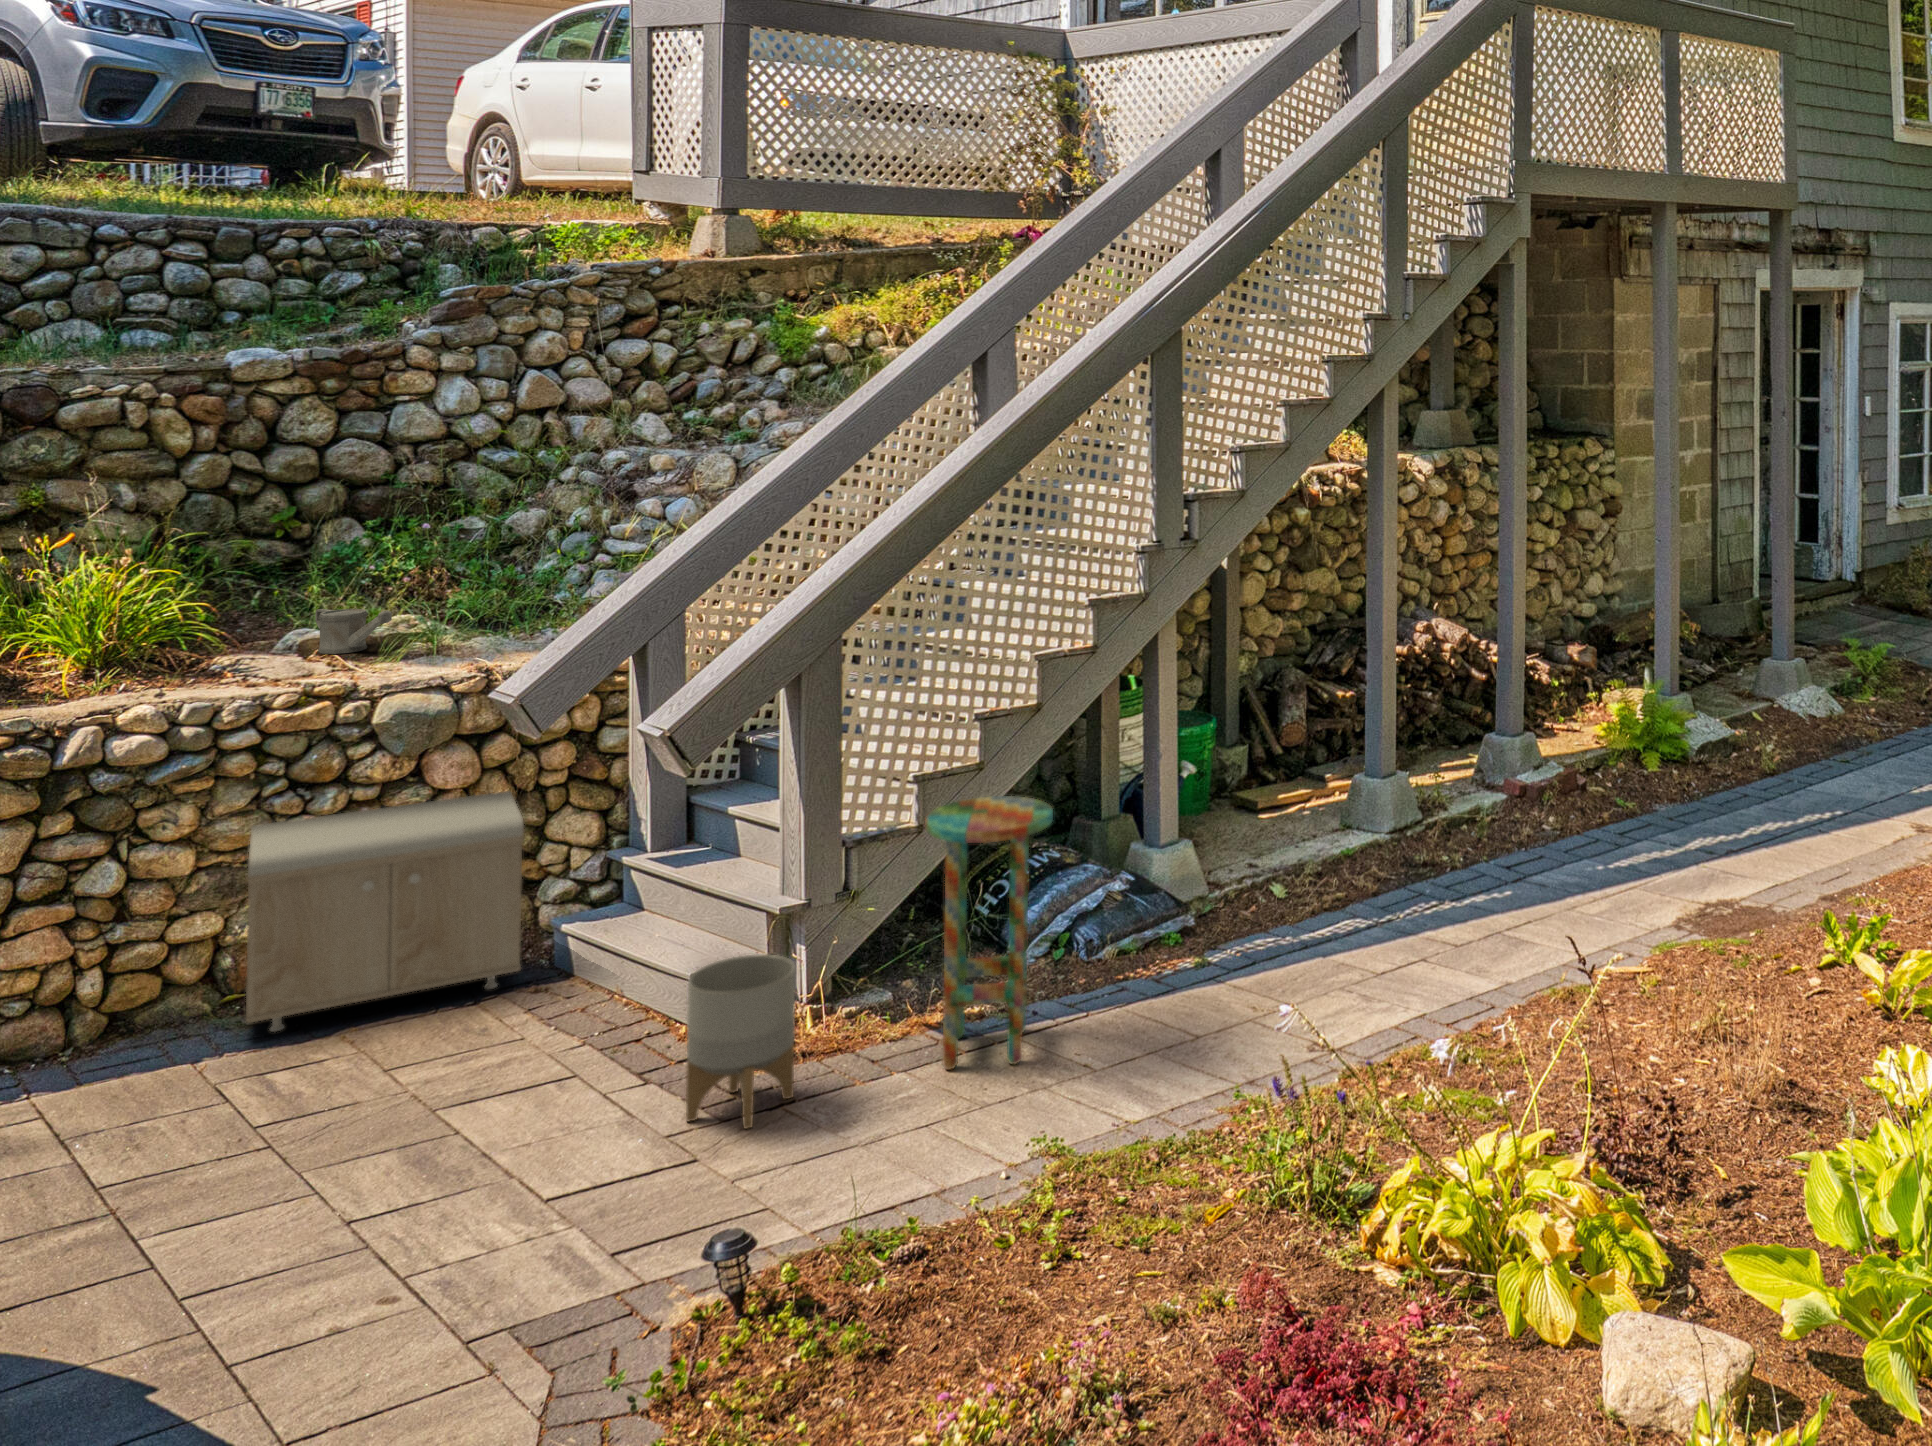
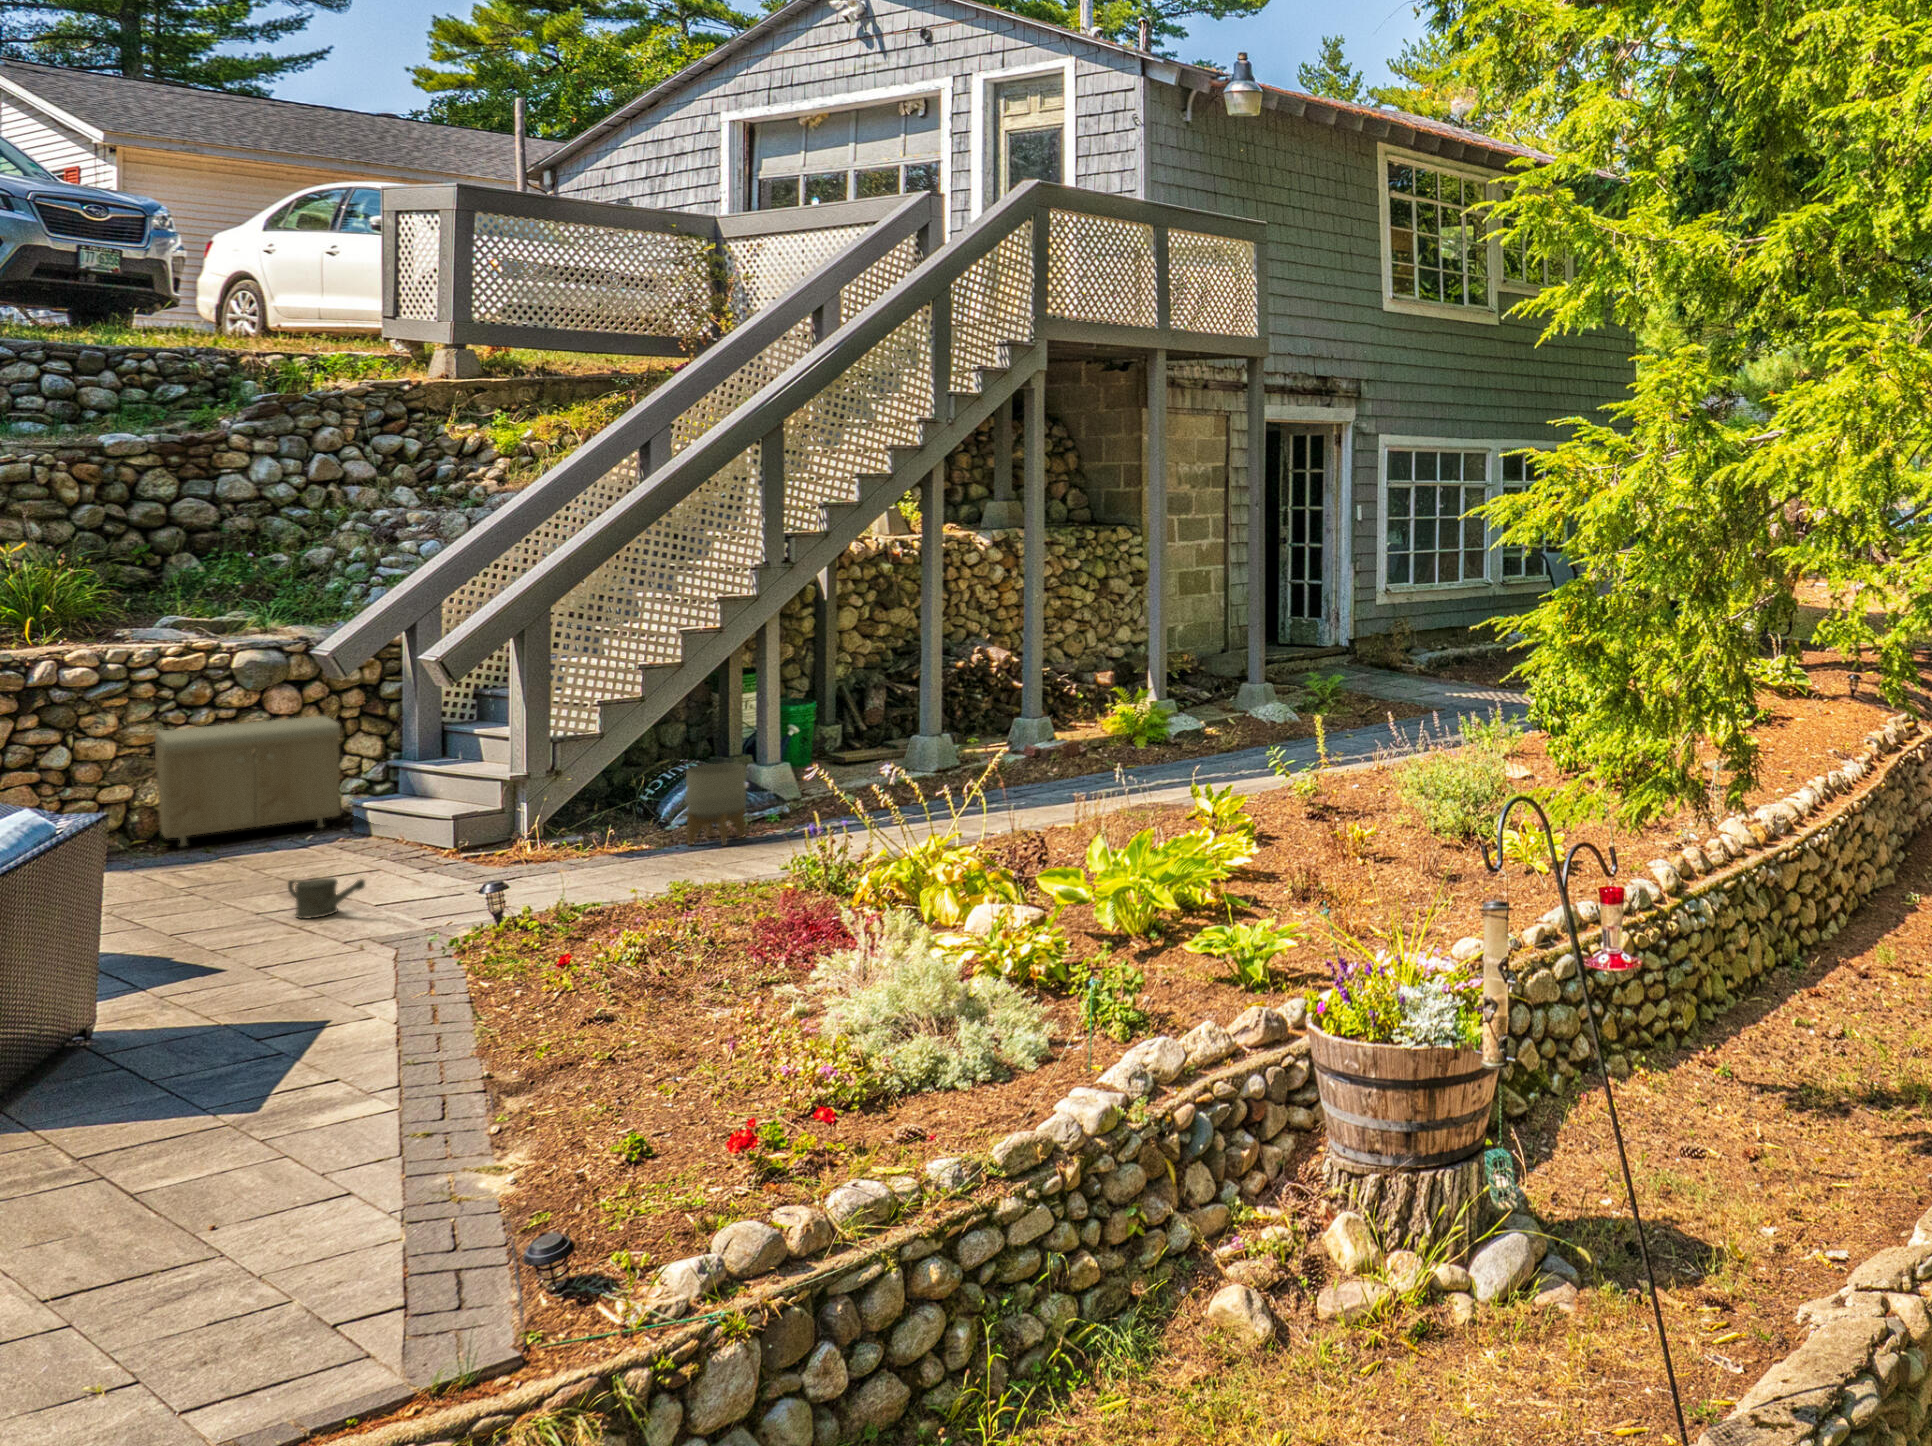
watering can: present [315,609,392,654] -> present [288,878,365,919]
side table: present [925,796,1053,1070] -> none [602,693,682,839]
planter: present [686,954,796,1129] -> present [686,764,746,846]

